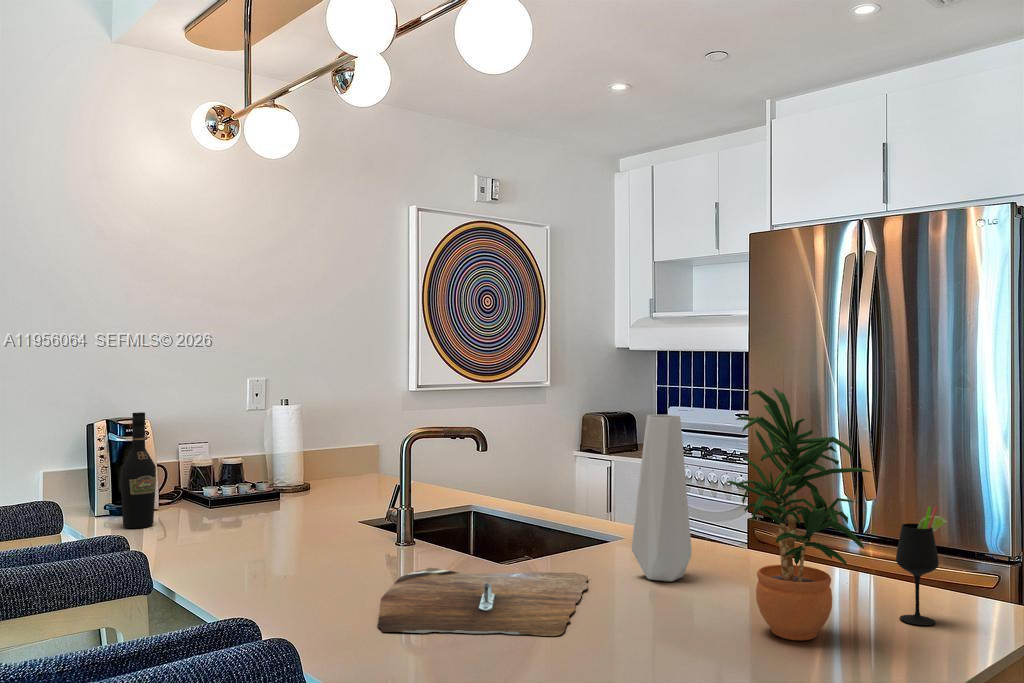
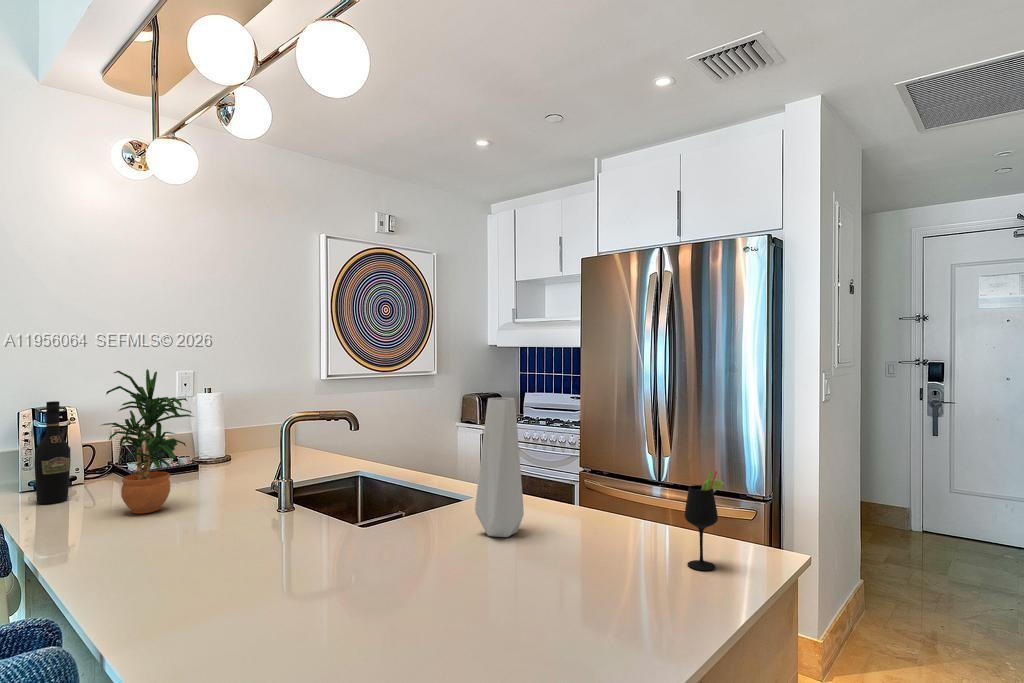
potted plant: present [727,388,870,641] -> present [103,369,193,514]
cutting board: present [377,568,588,636] -> none [227,532,438,607]

